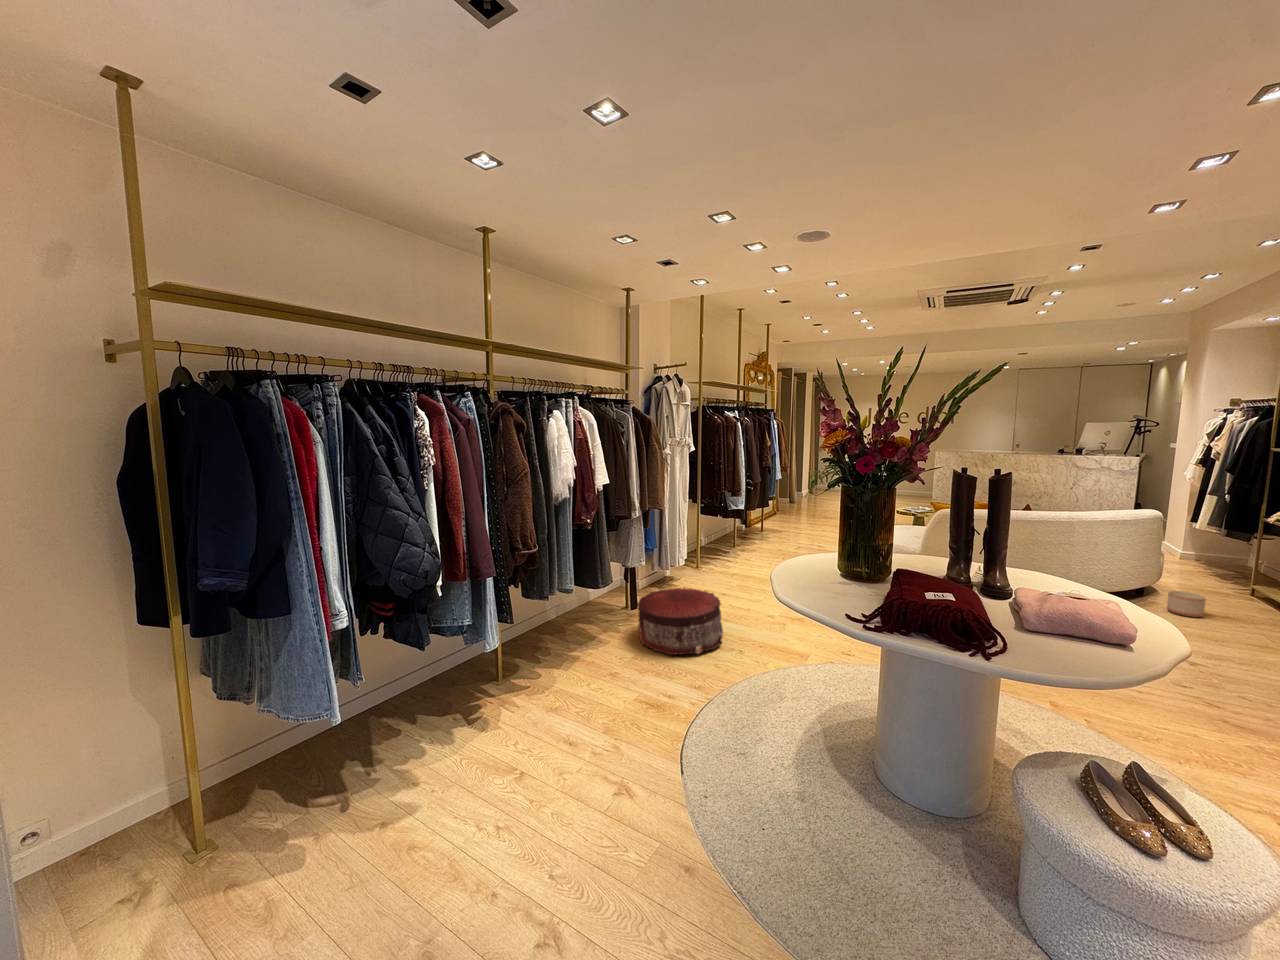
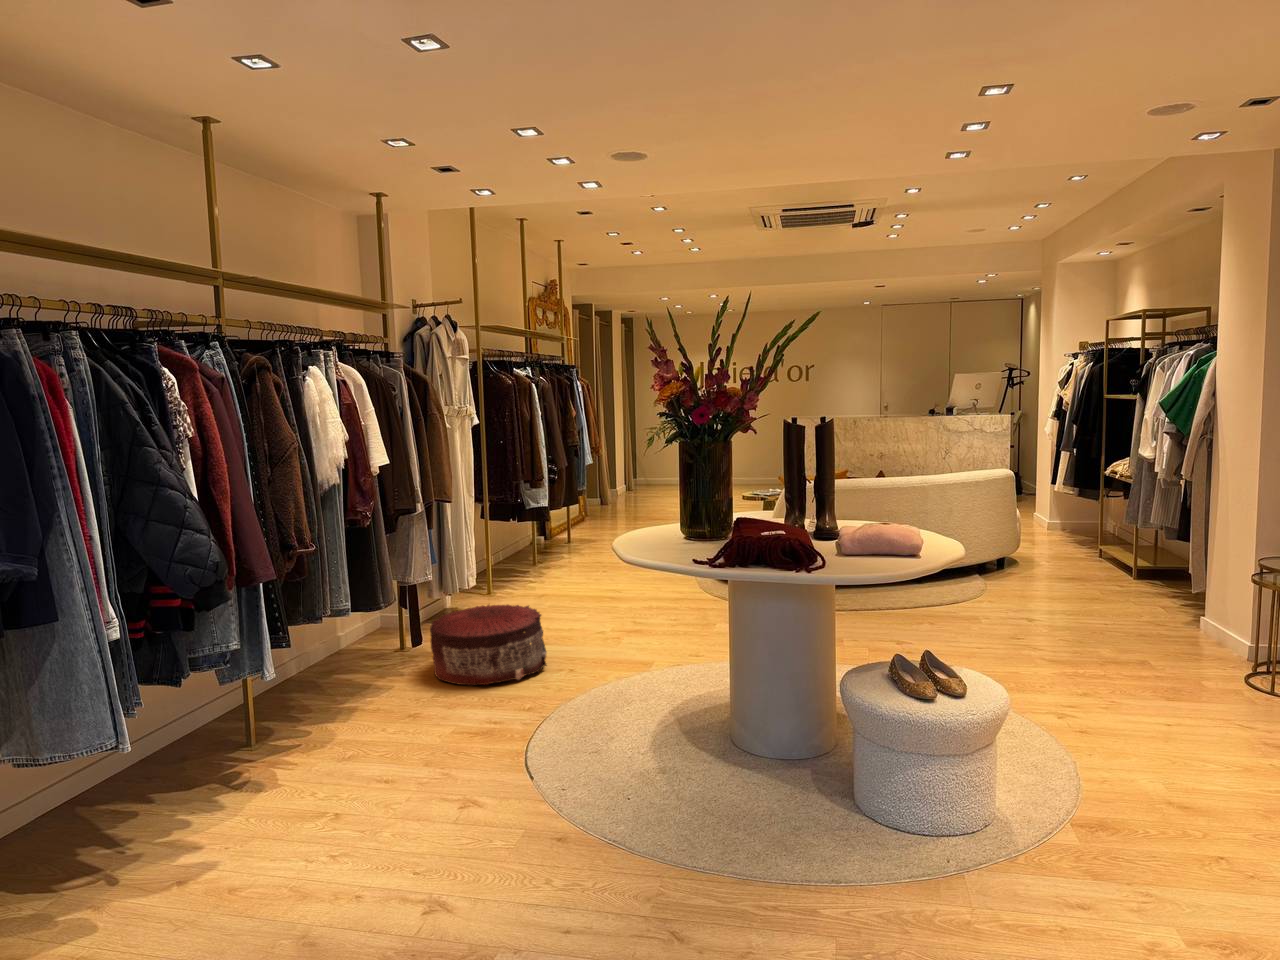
planter: present [1167,591,1206,617] -> none [1007,555,1036,580]

